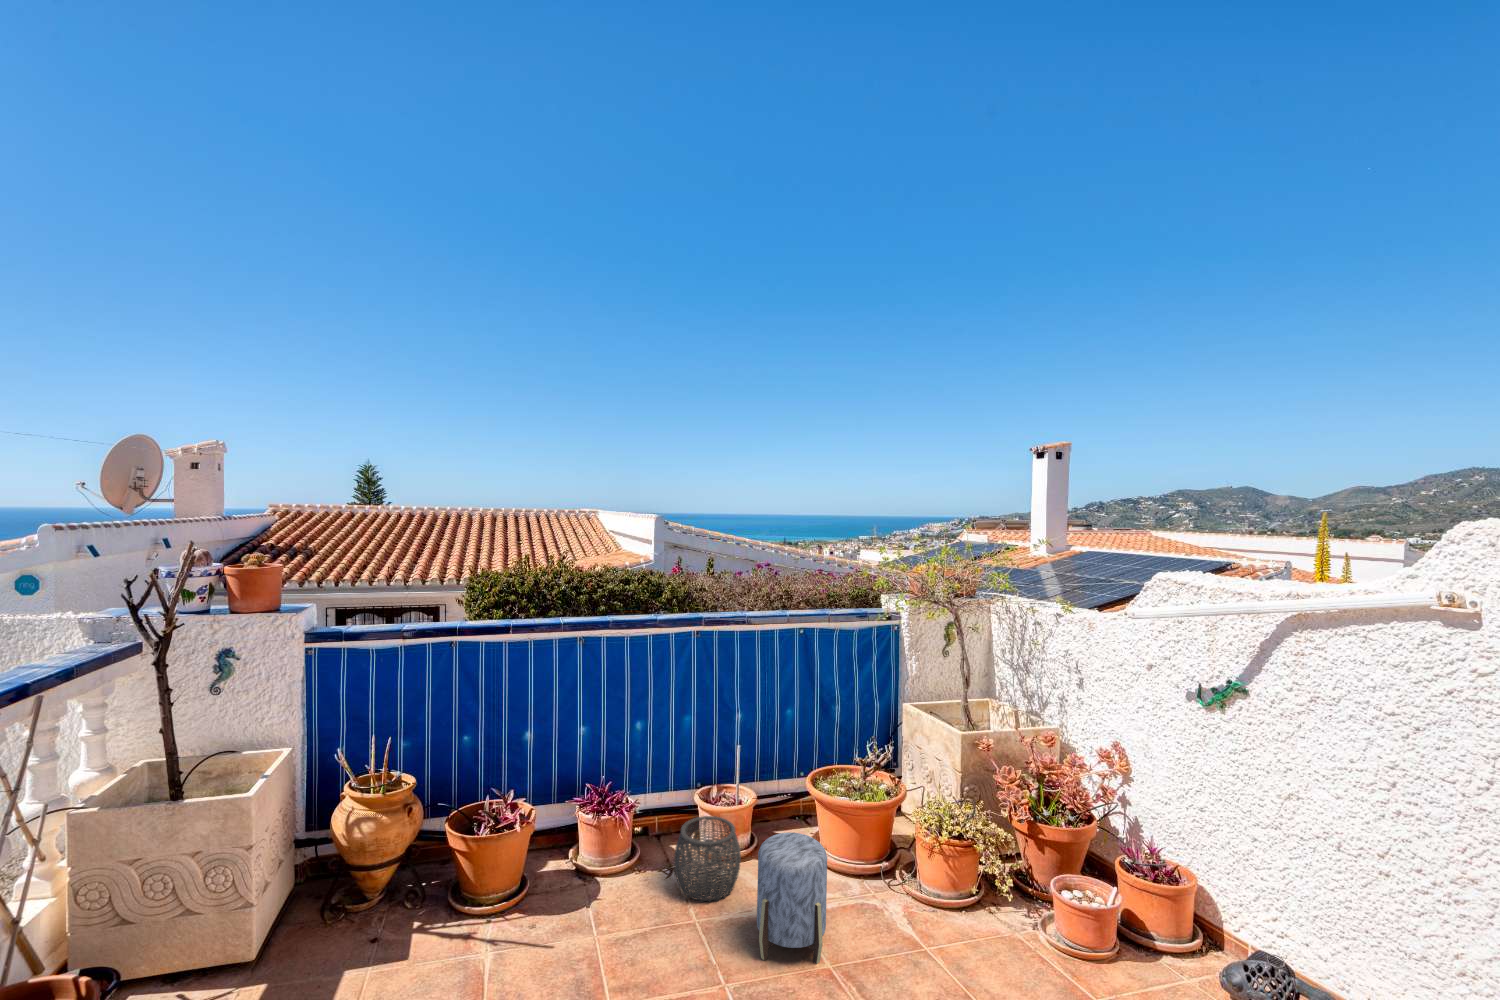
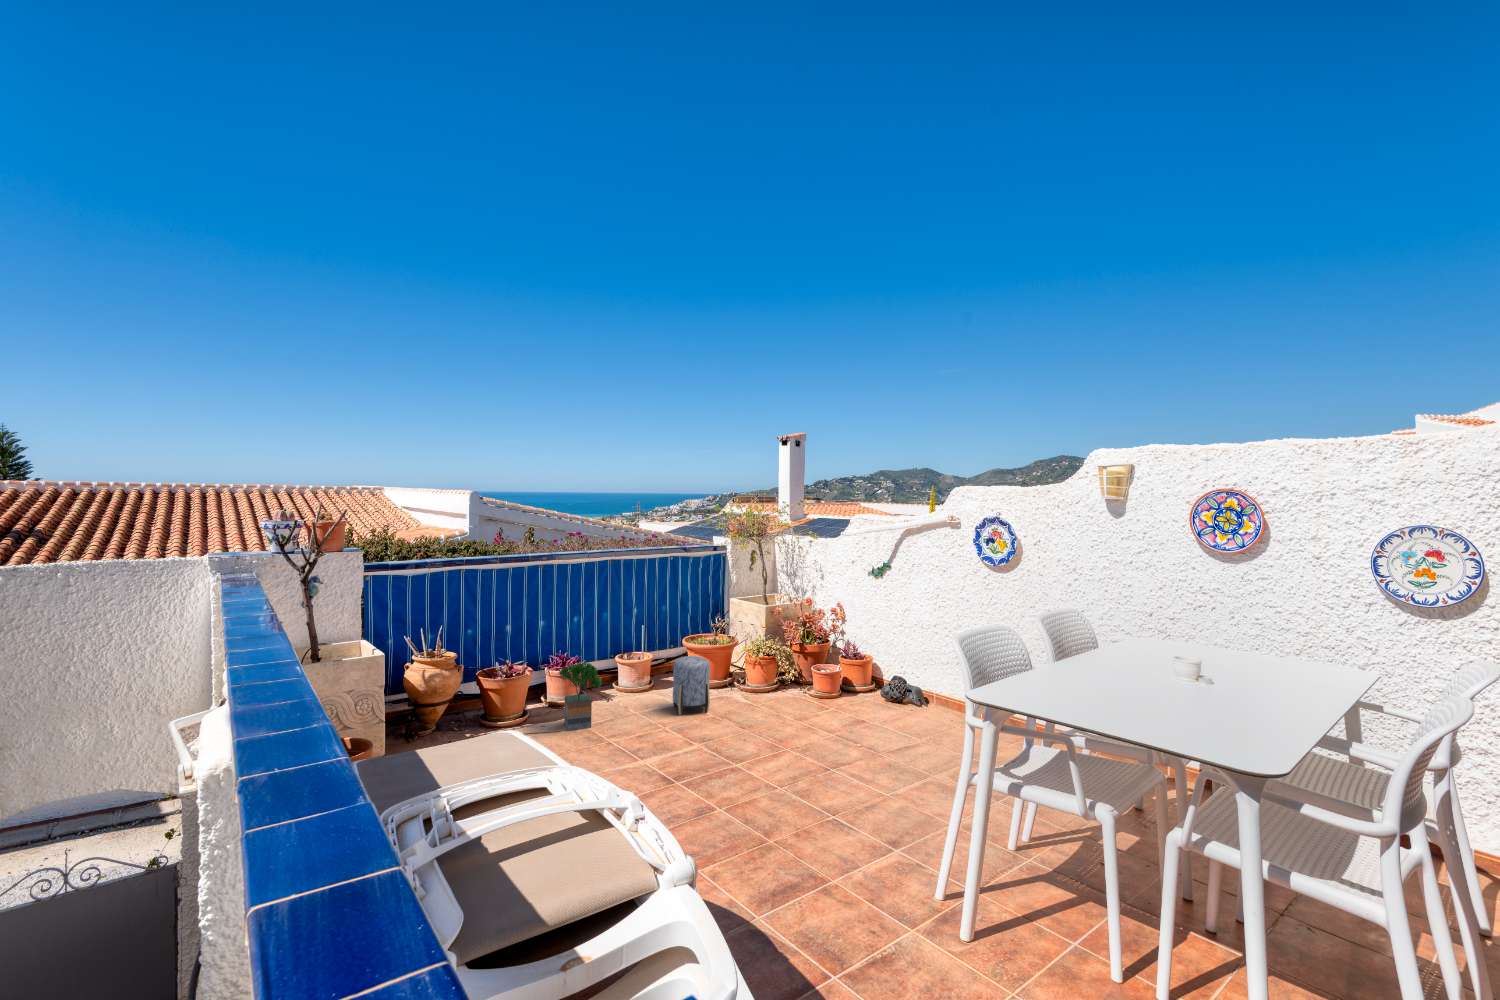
woven basket: present [674,816,741,902] -> none [614,663,653,705]
potted tree: none [542,828,618,962] -> present [559,663,601,731]

